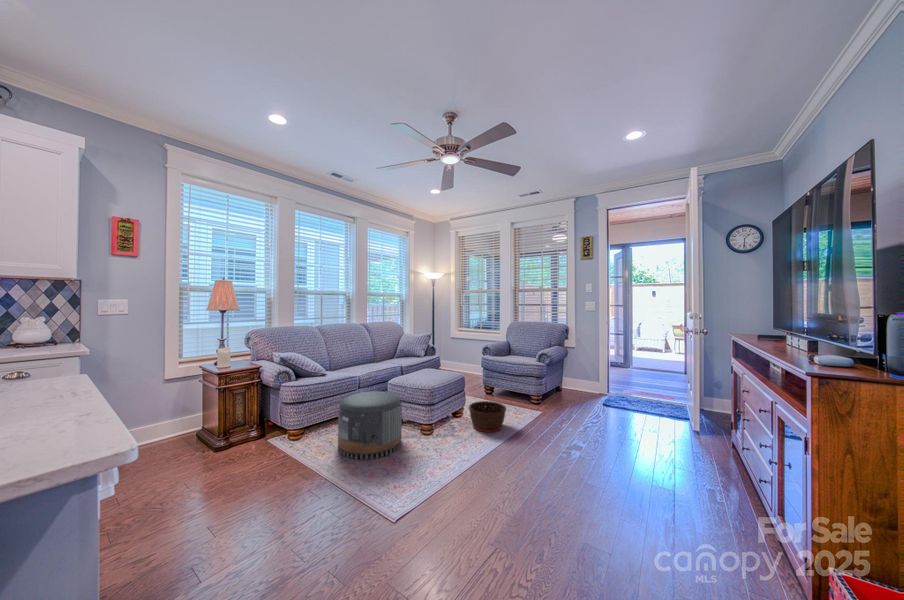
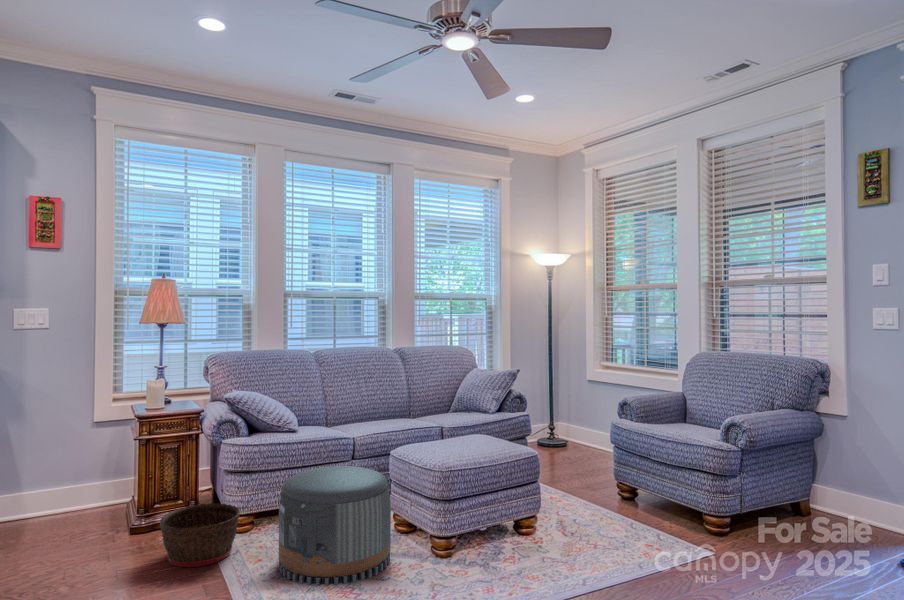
basket: present [469,401,506,432] -> present [160,503,240,567]

